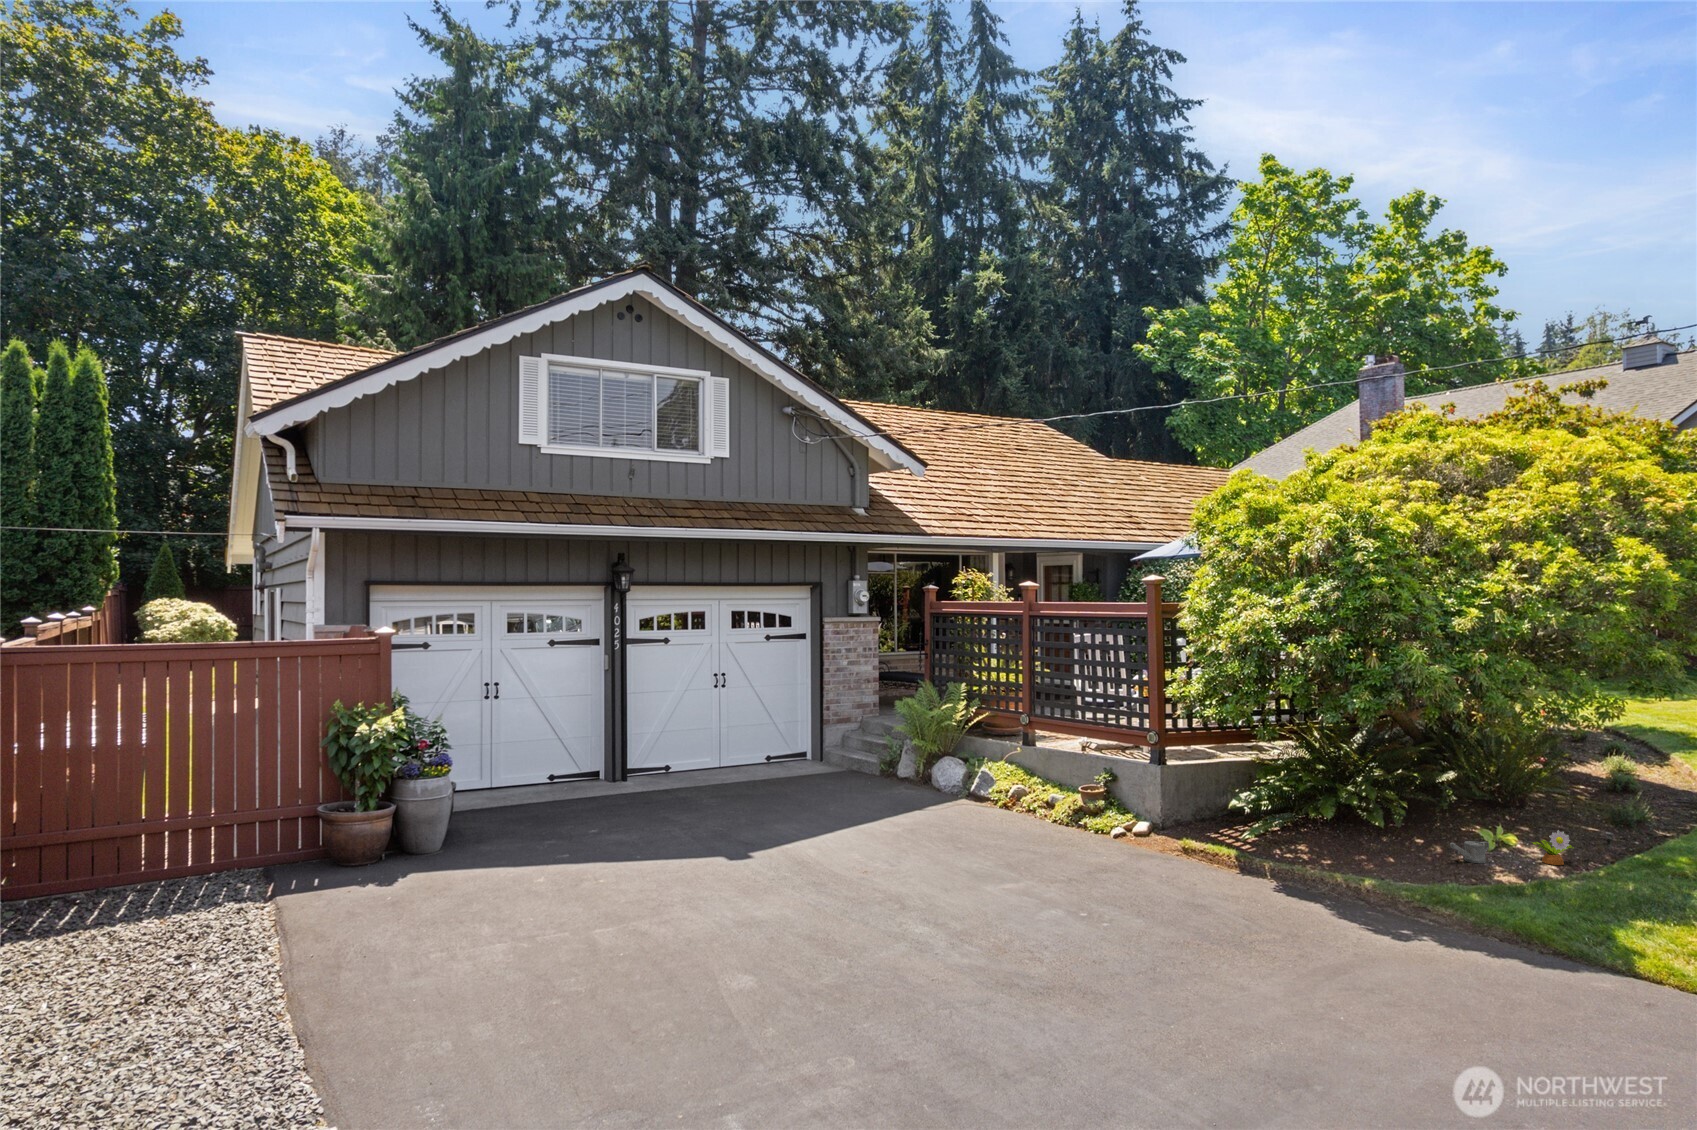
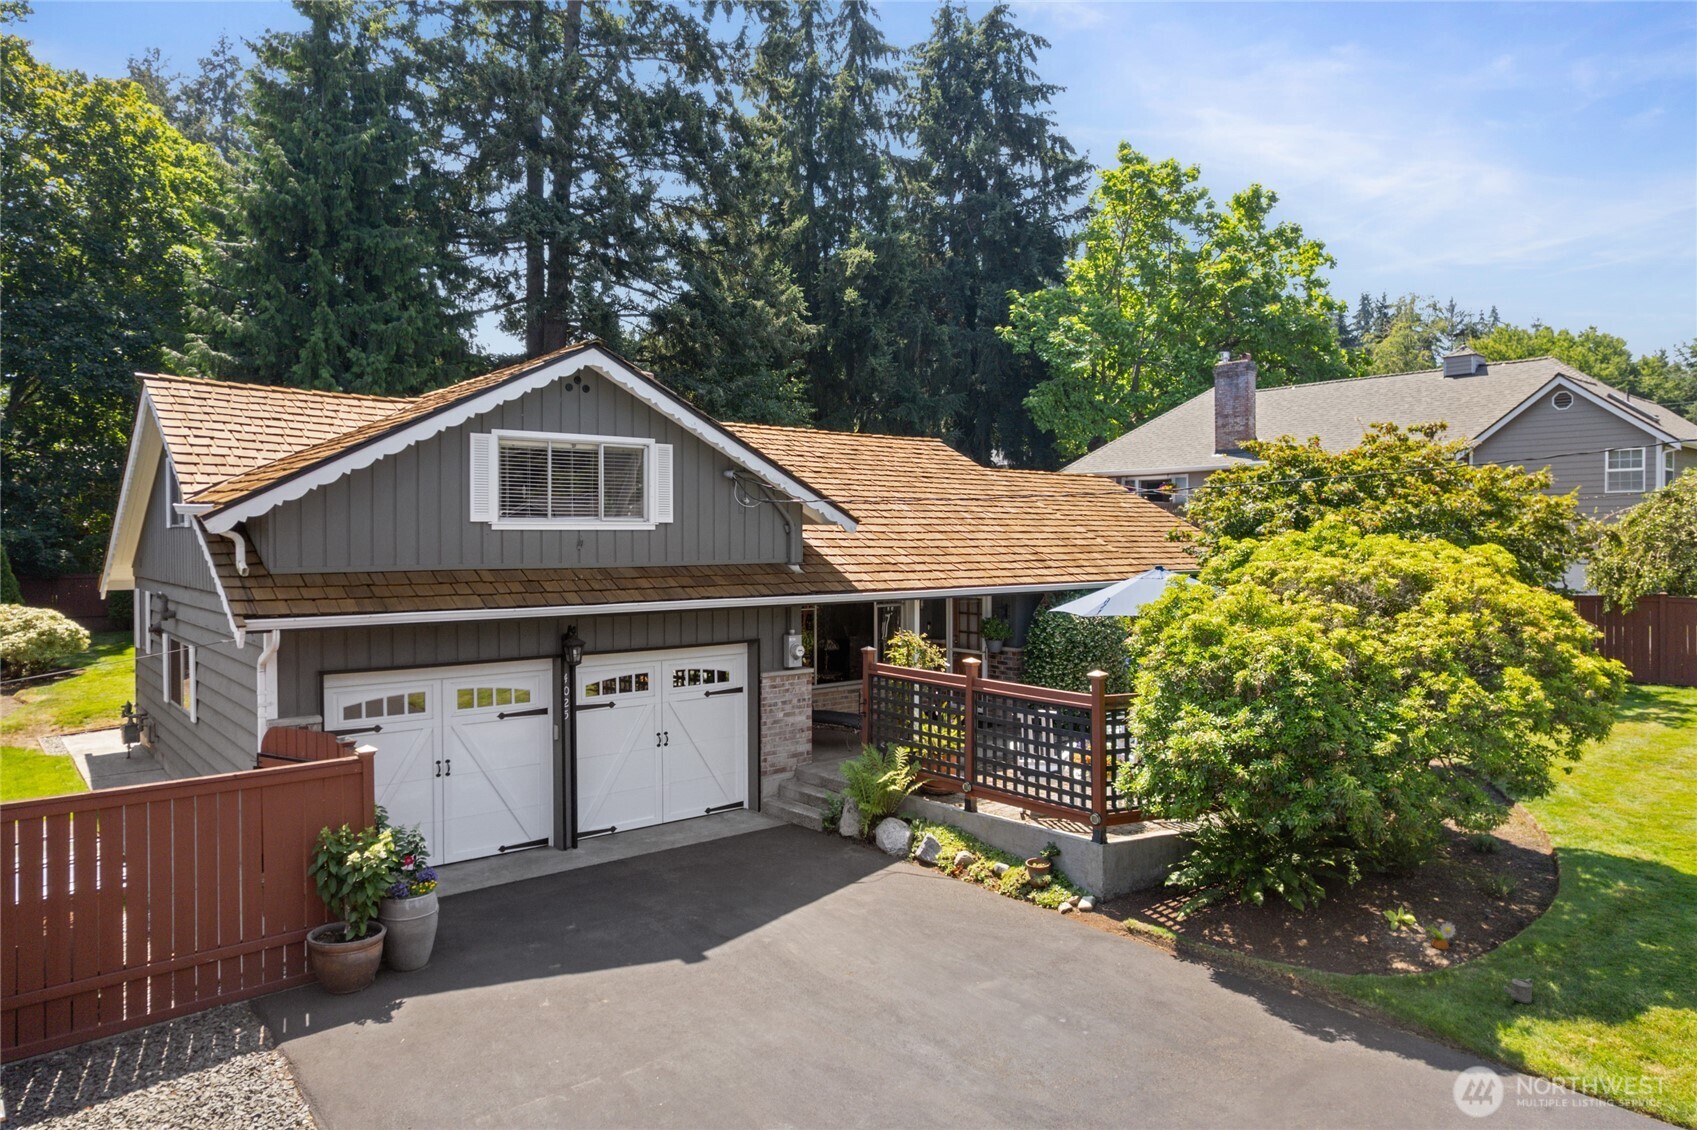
watering can: present [1450,841,1489,863] -> present [1503,978,1532,1003]

